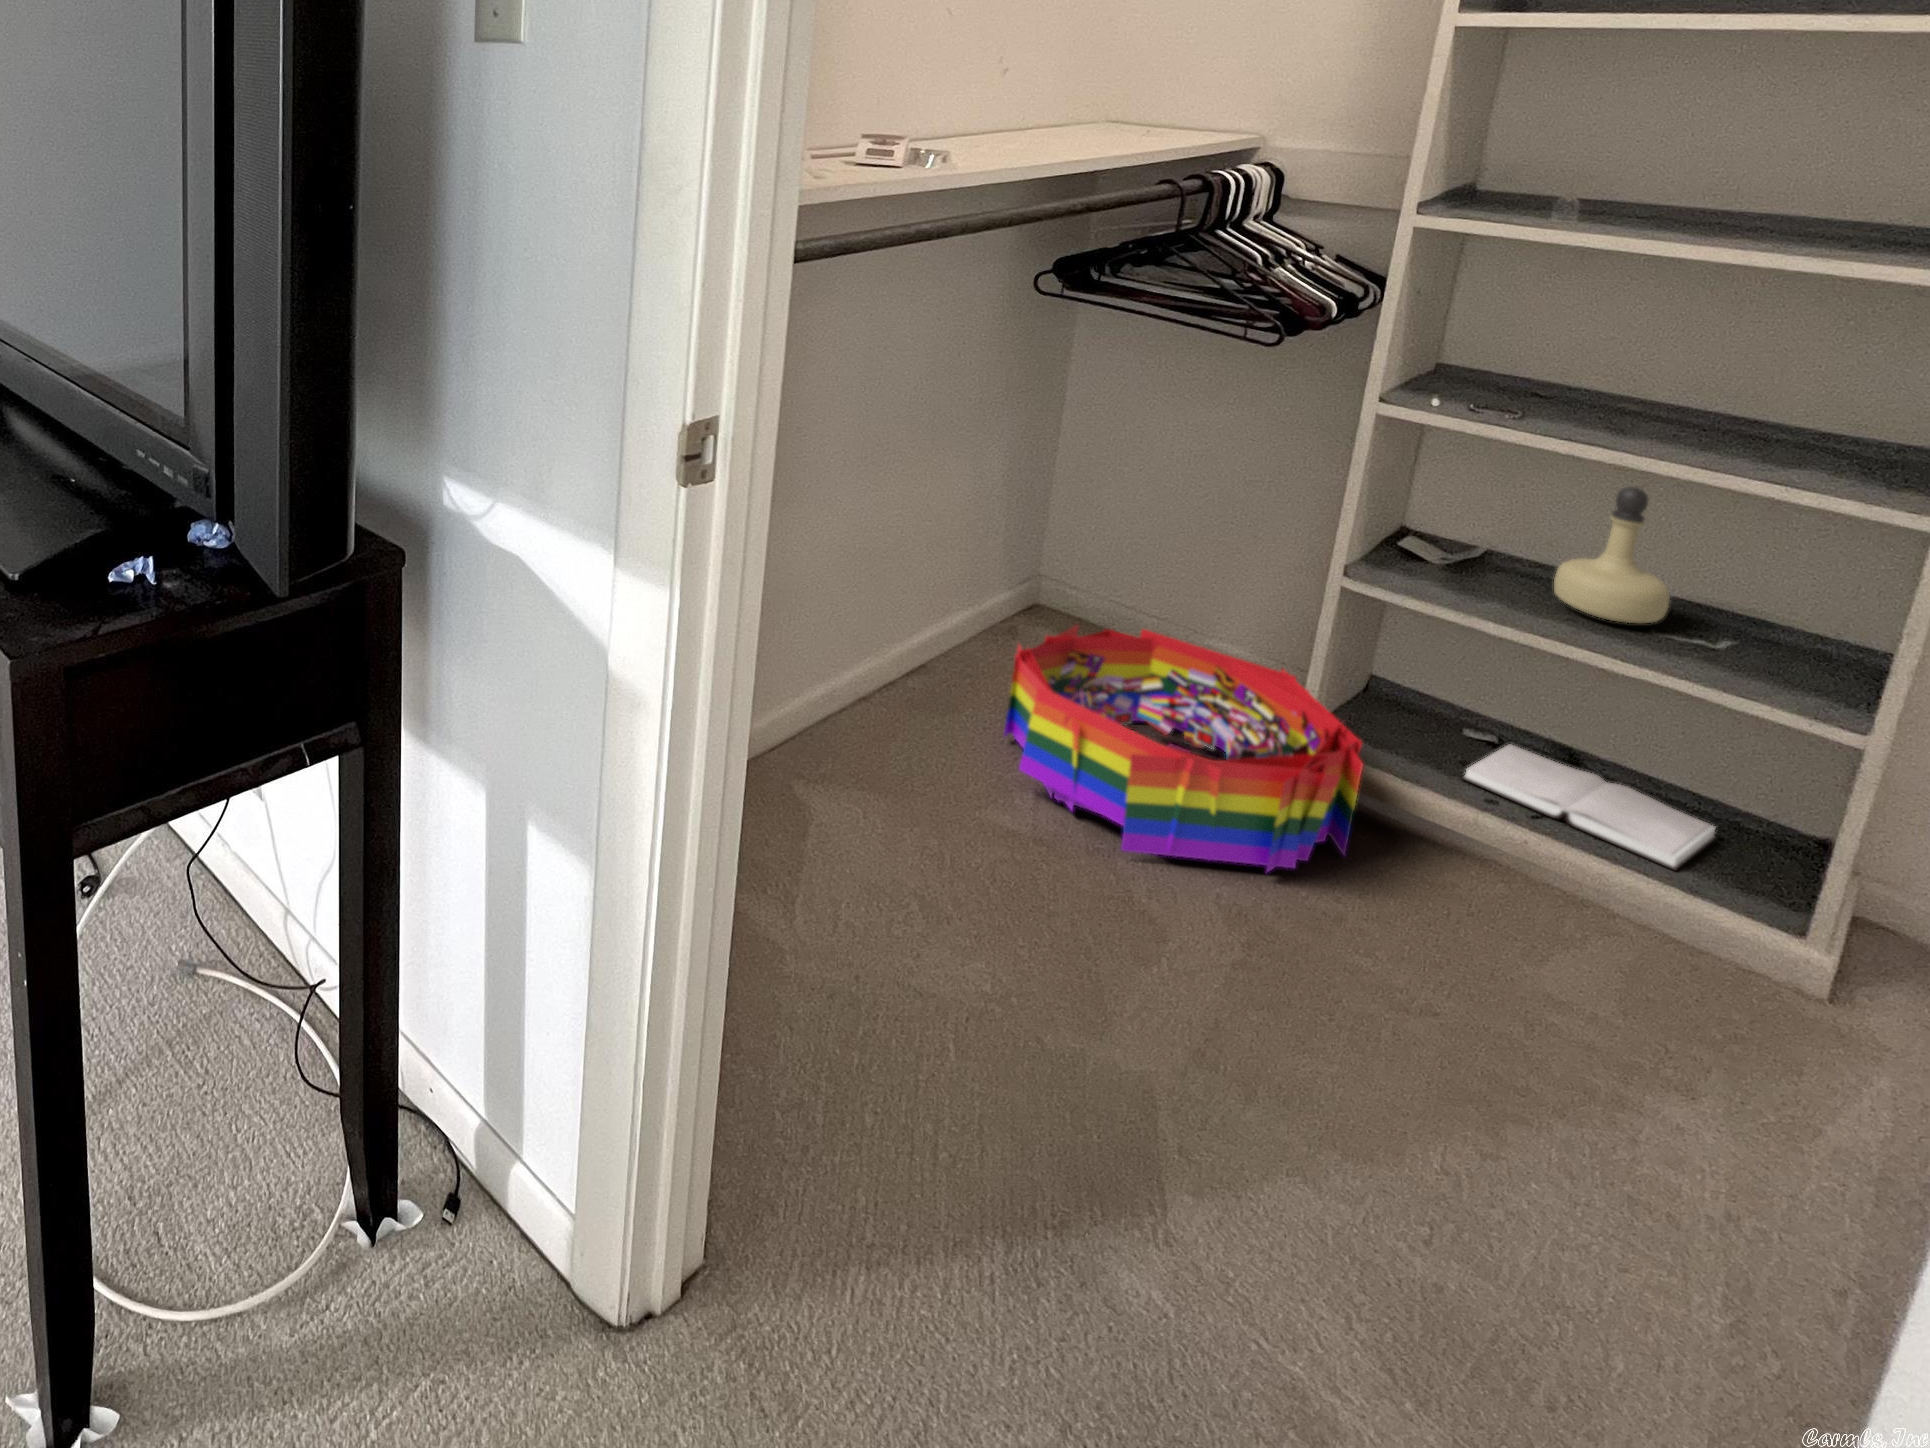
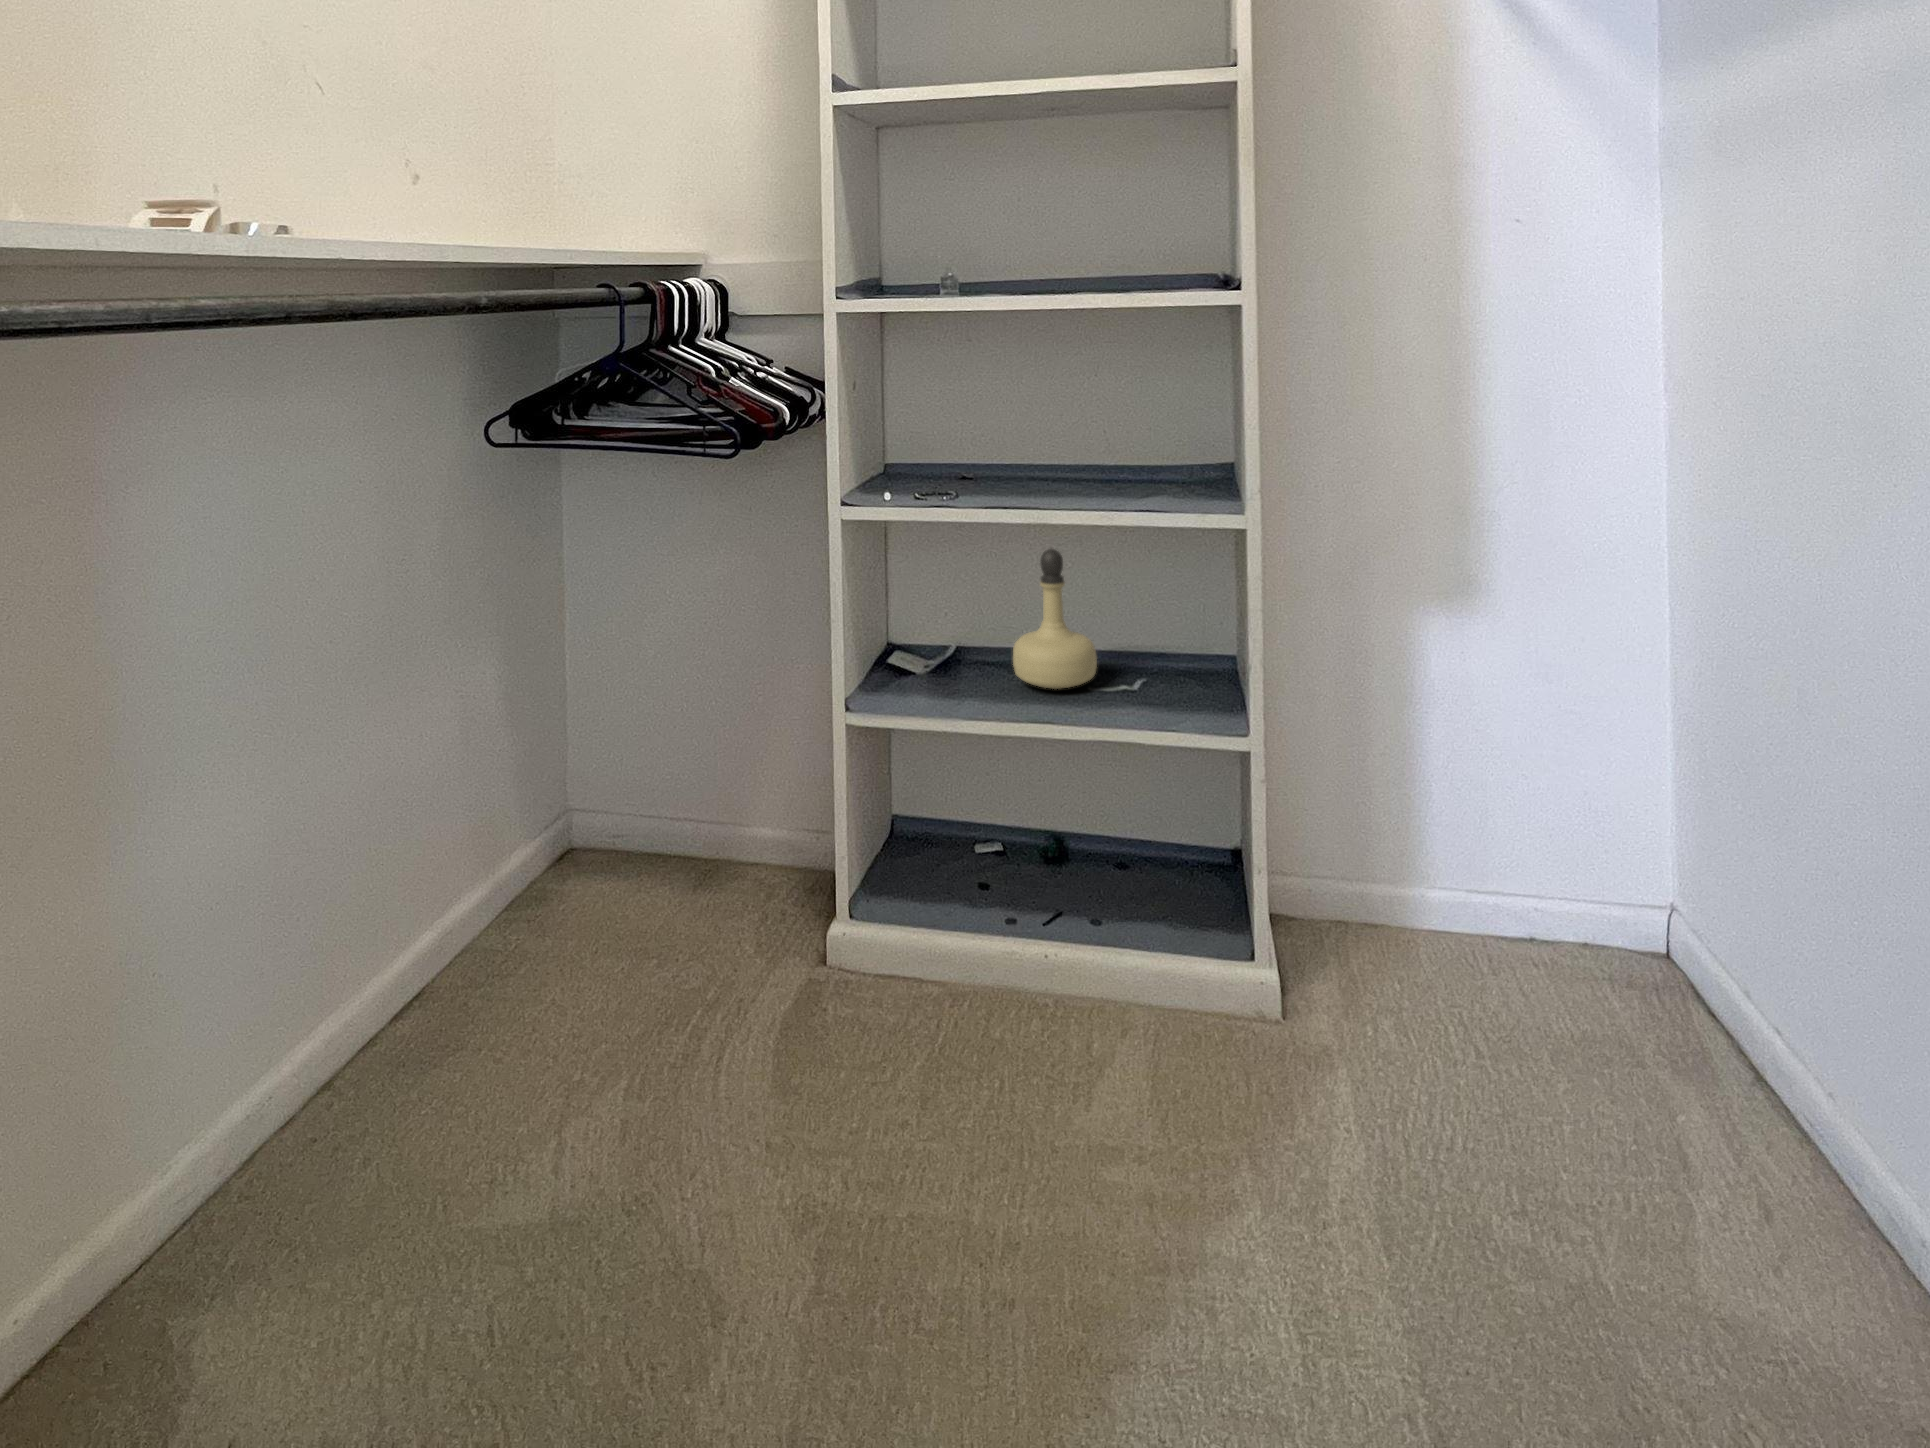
storage bin: present [1004,625,1363,871] -> none [520,839,901,1173]
hardback book: present [1462,744,1716,870] -> none [983,848,1174,933]

